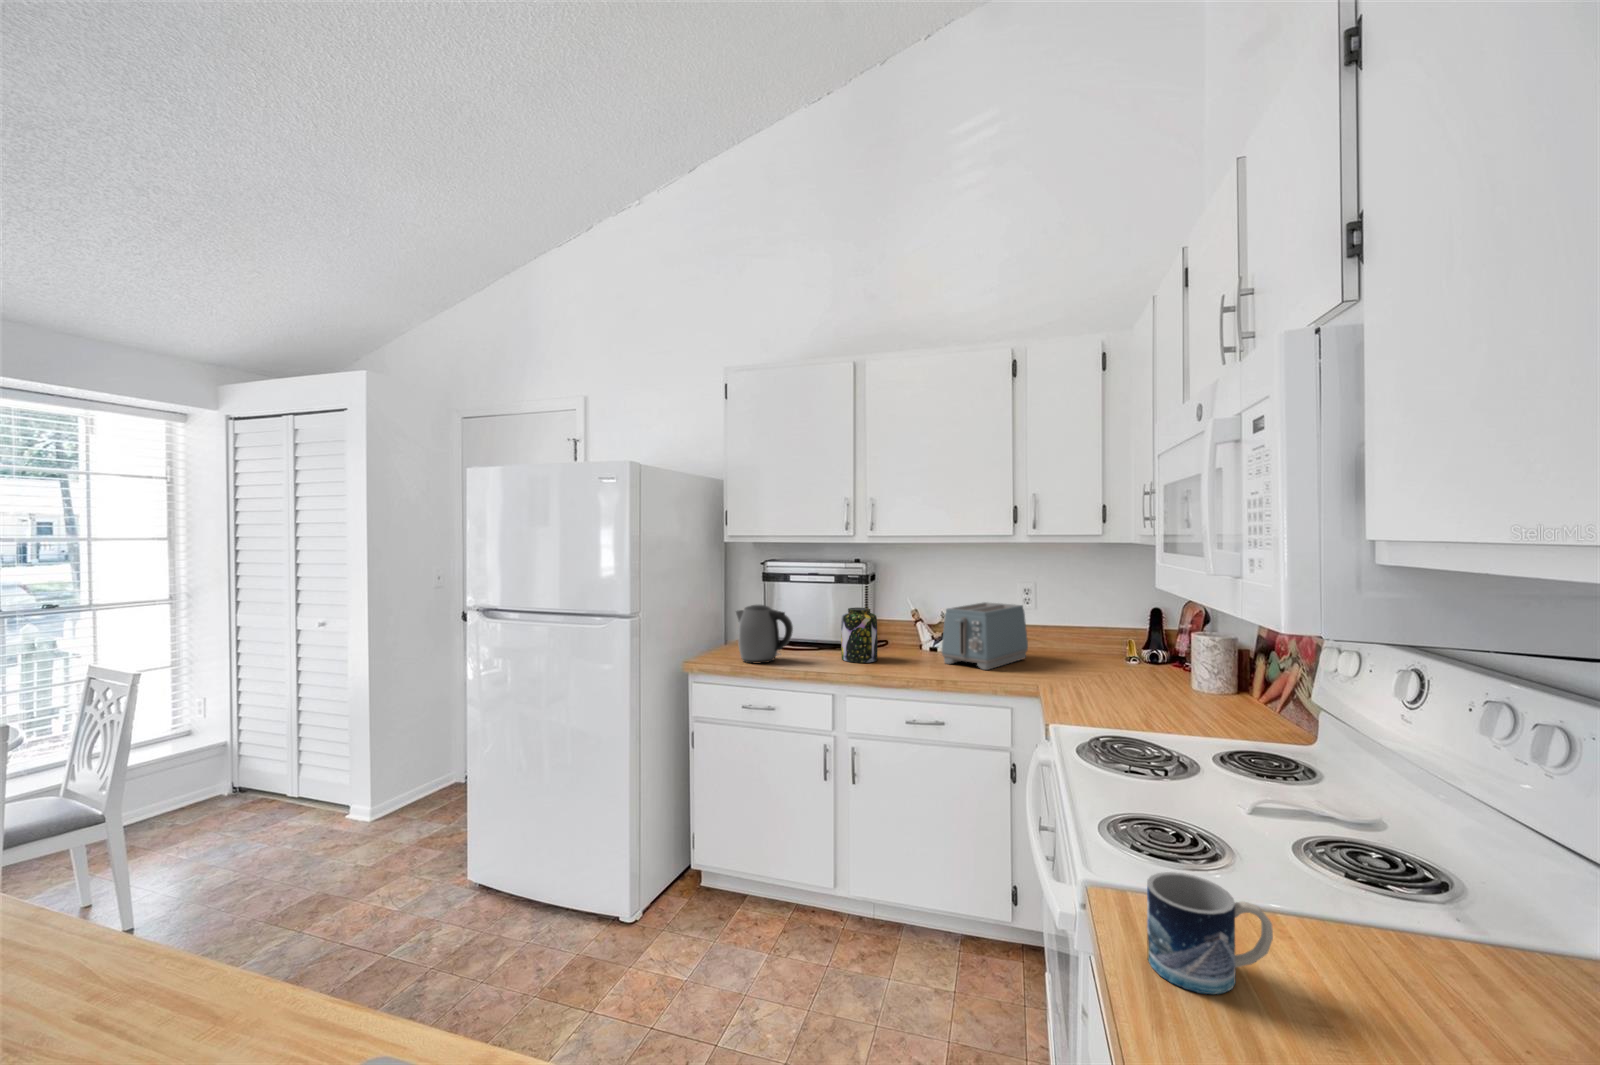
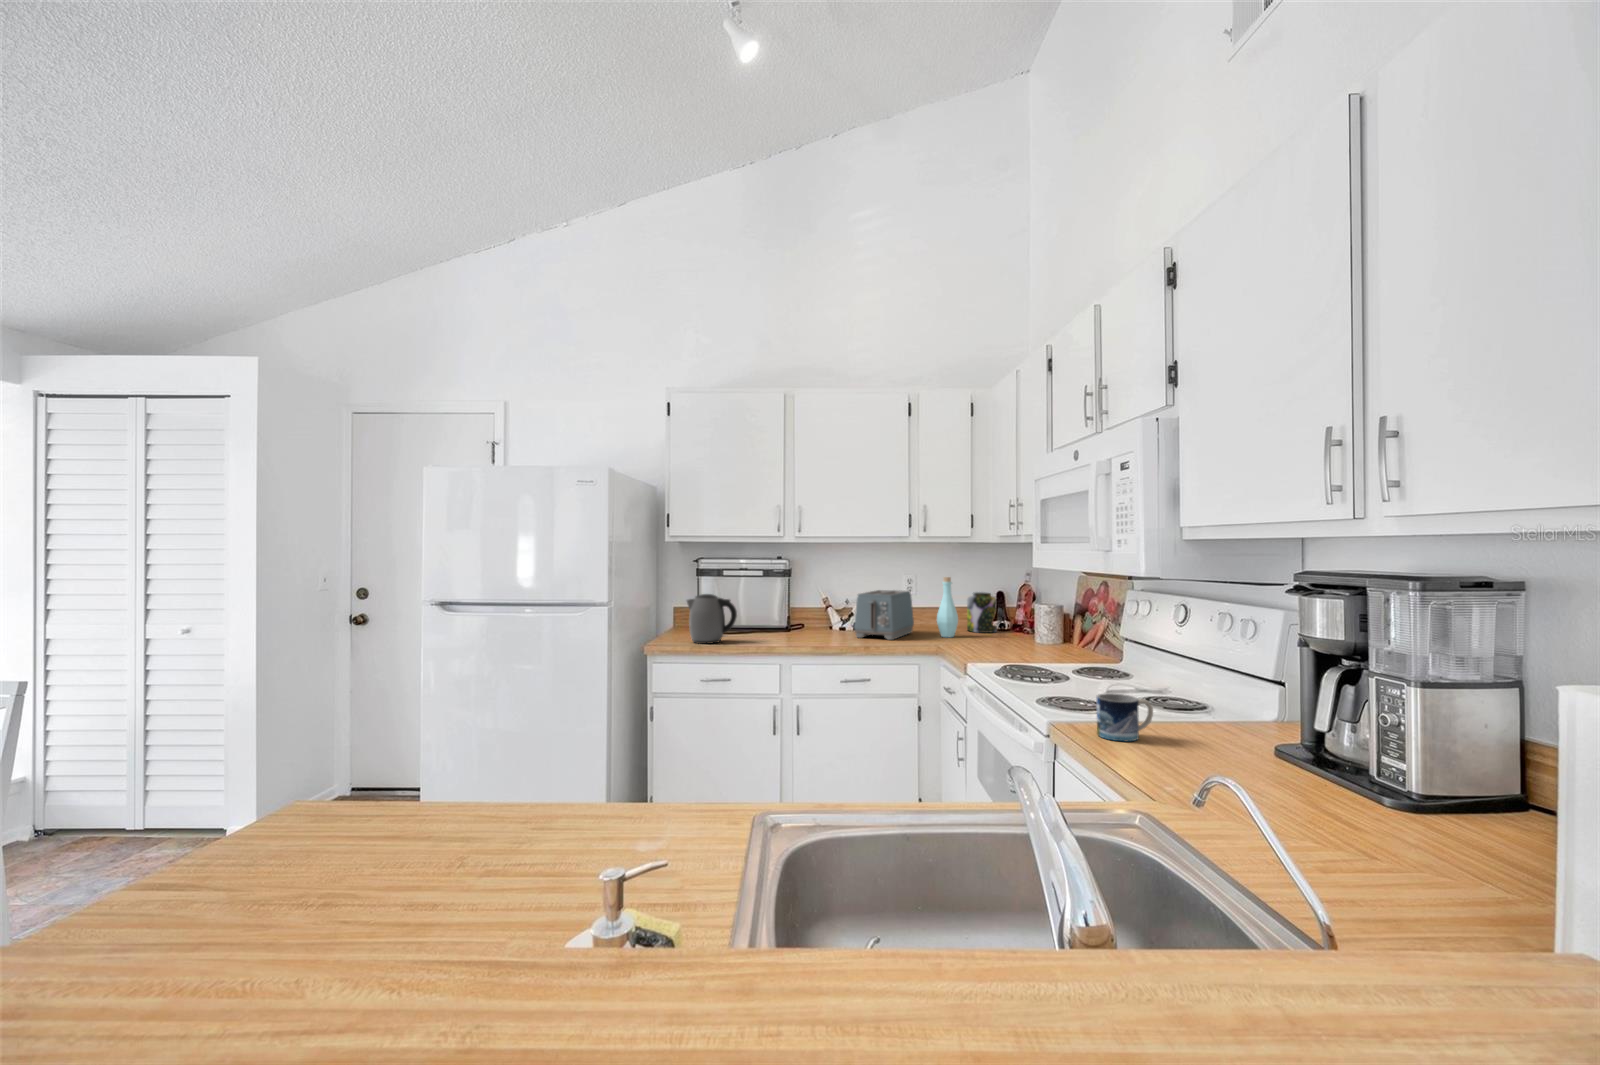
bottle: none [1054,589,1085,670] -> present [937,577,958,637]
jar: present [841,607,878,663] -> present [967,592,997,633]

